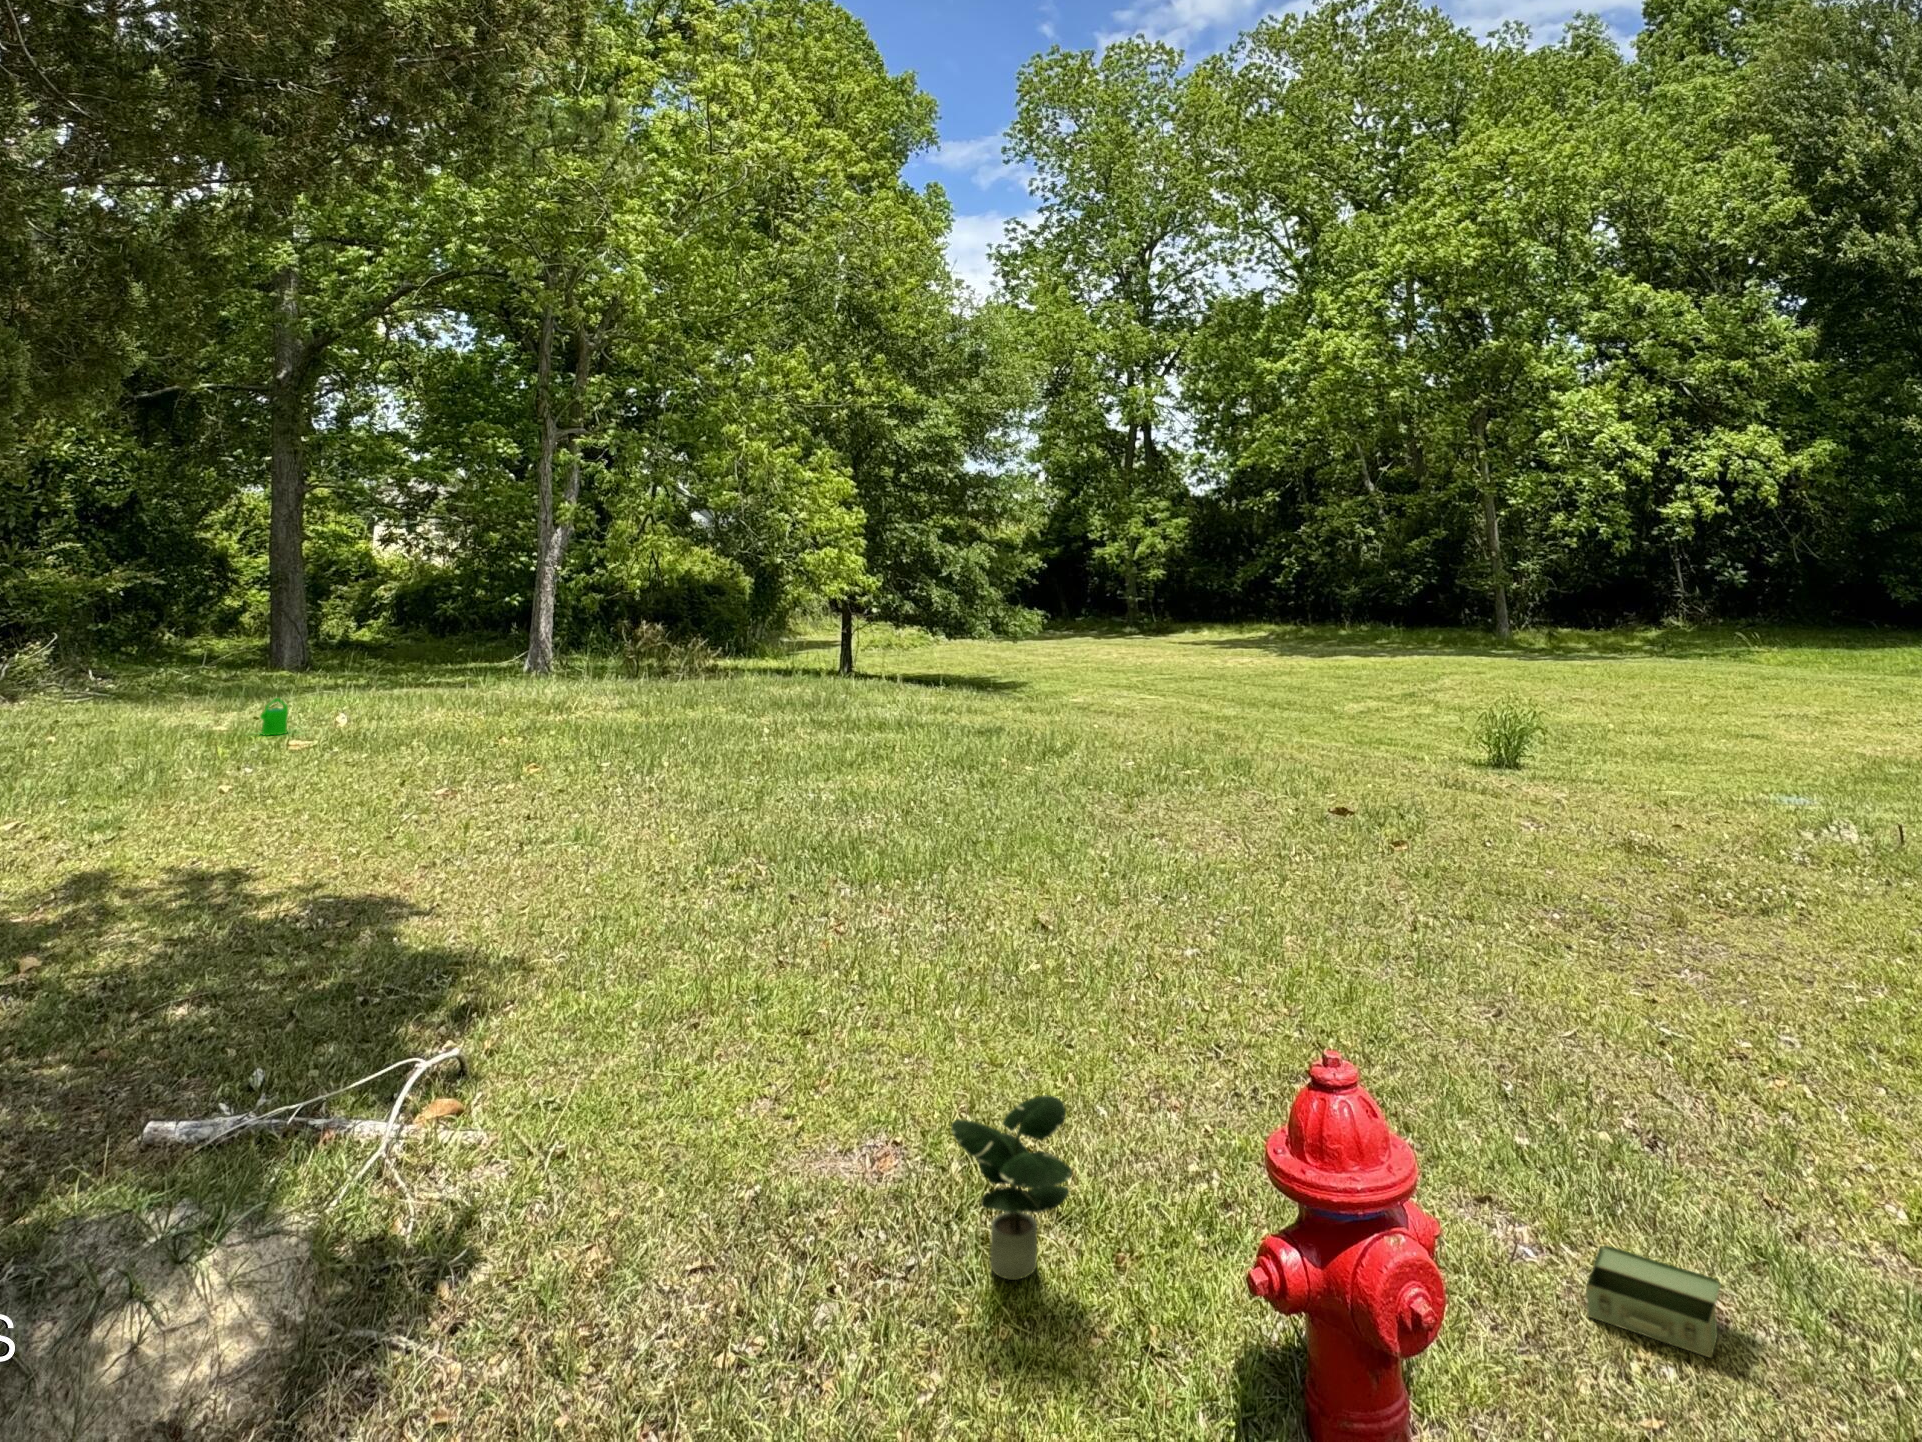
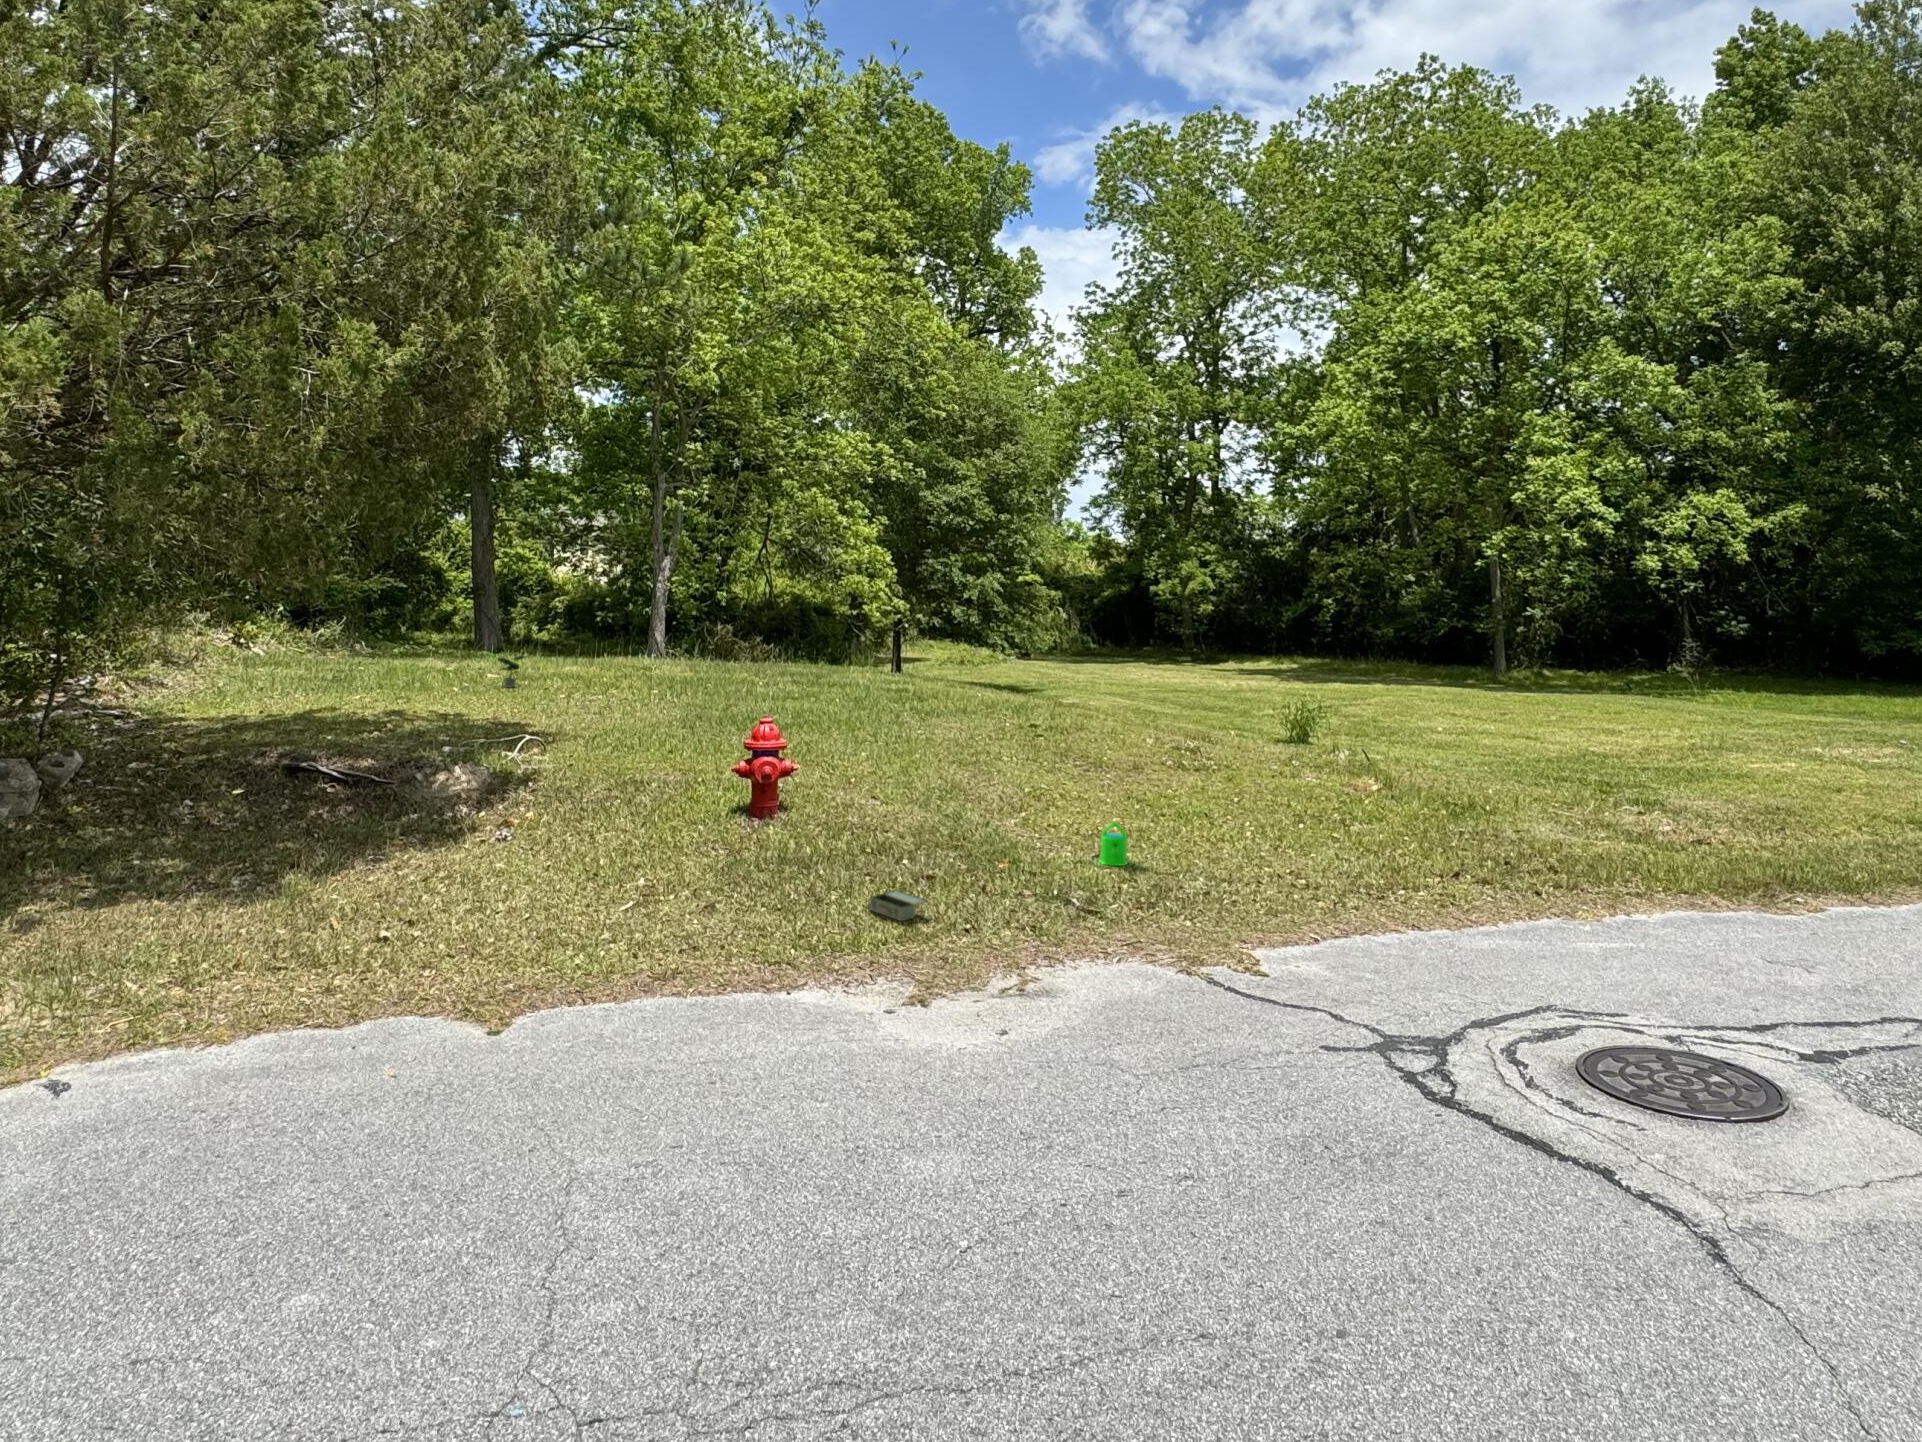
watering can: present [260,698,288,735] -> present [1099,822,1128,866]
potted plant: present [951,1095,1072,1280] -> present [498,656,525,688]

